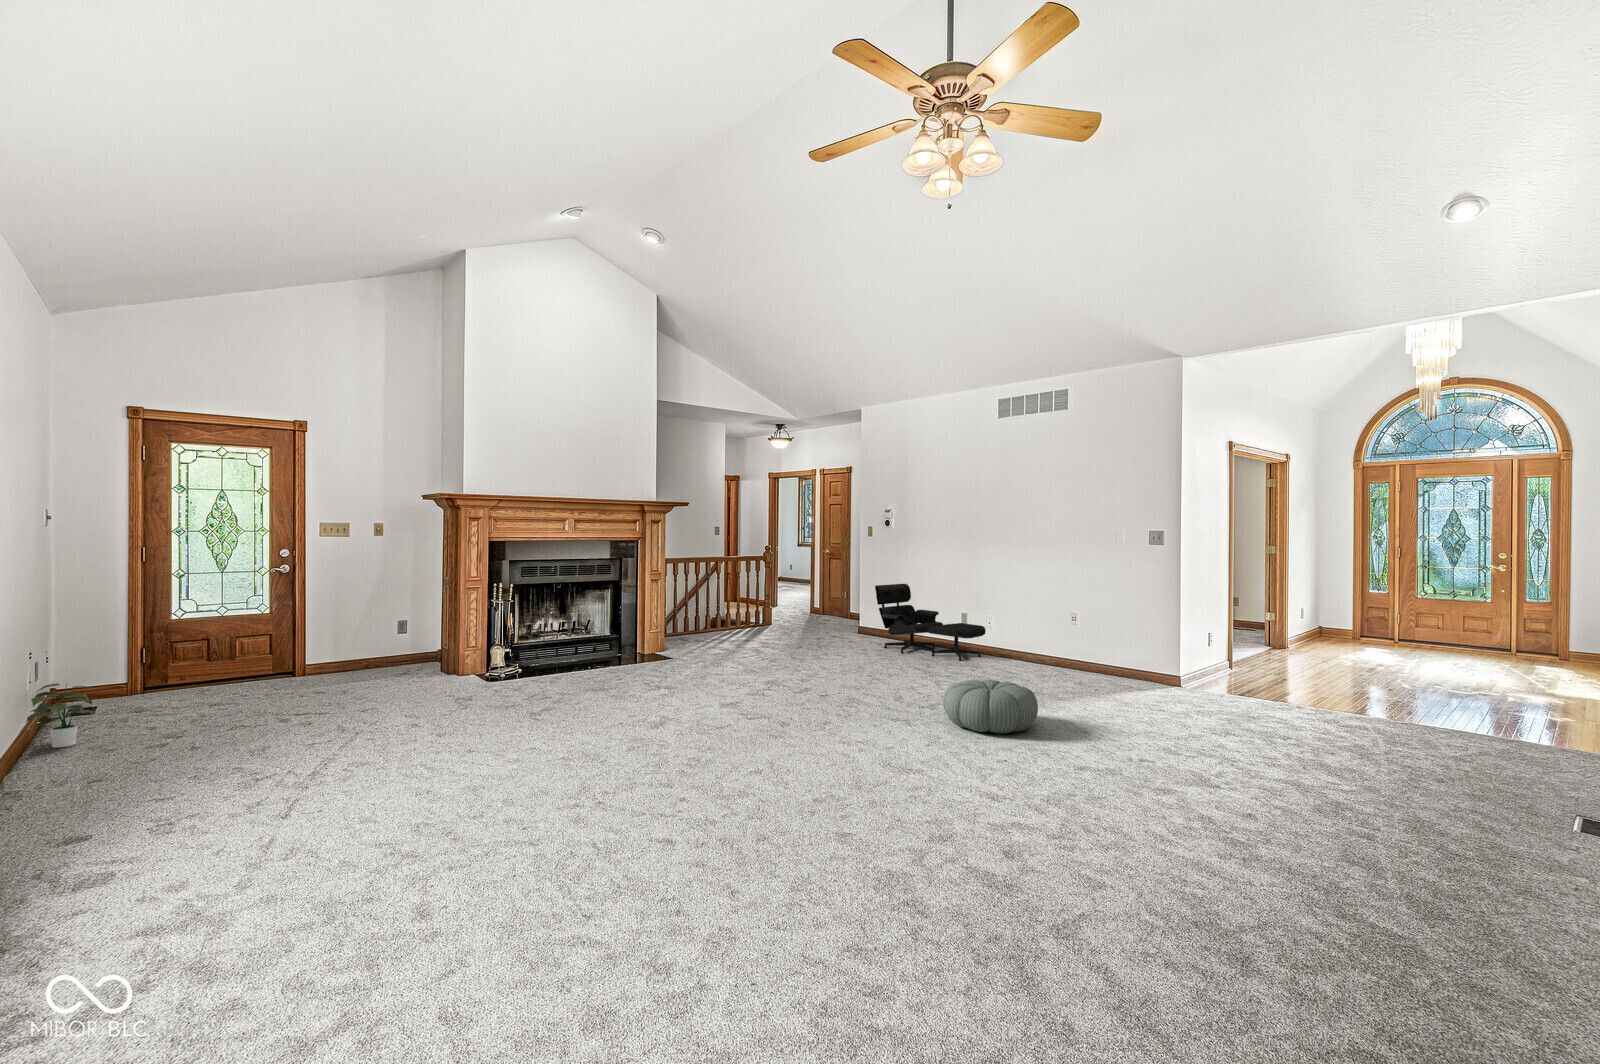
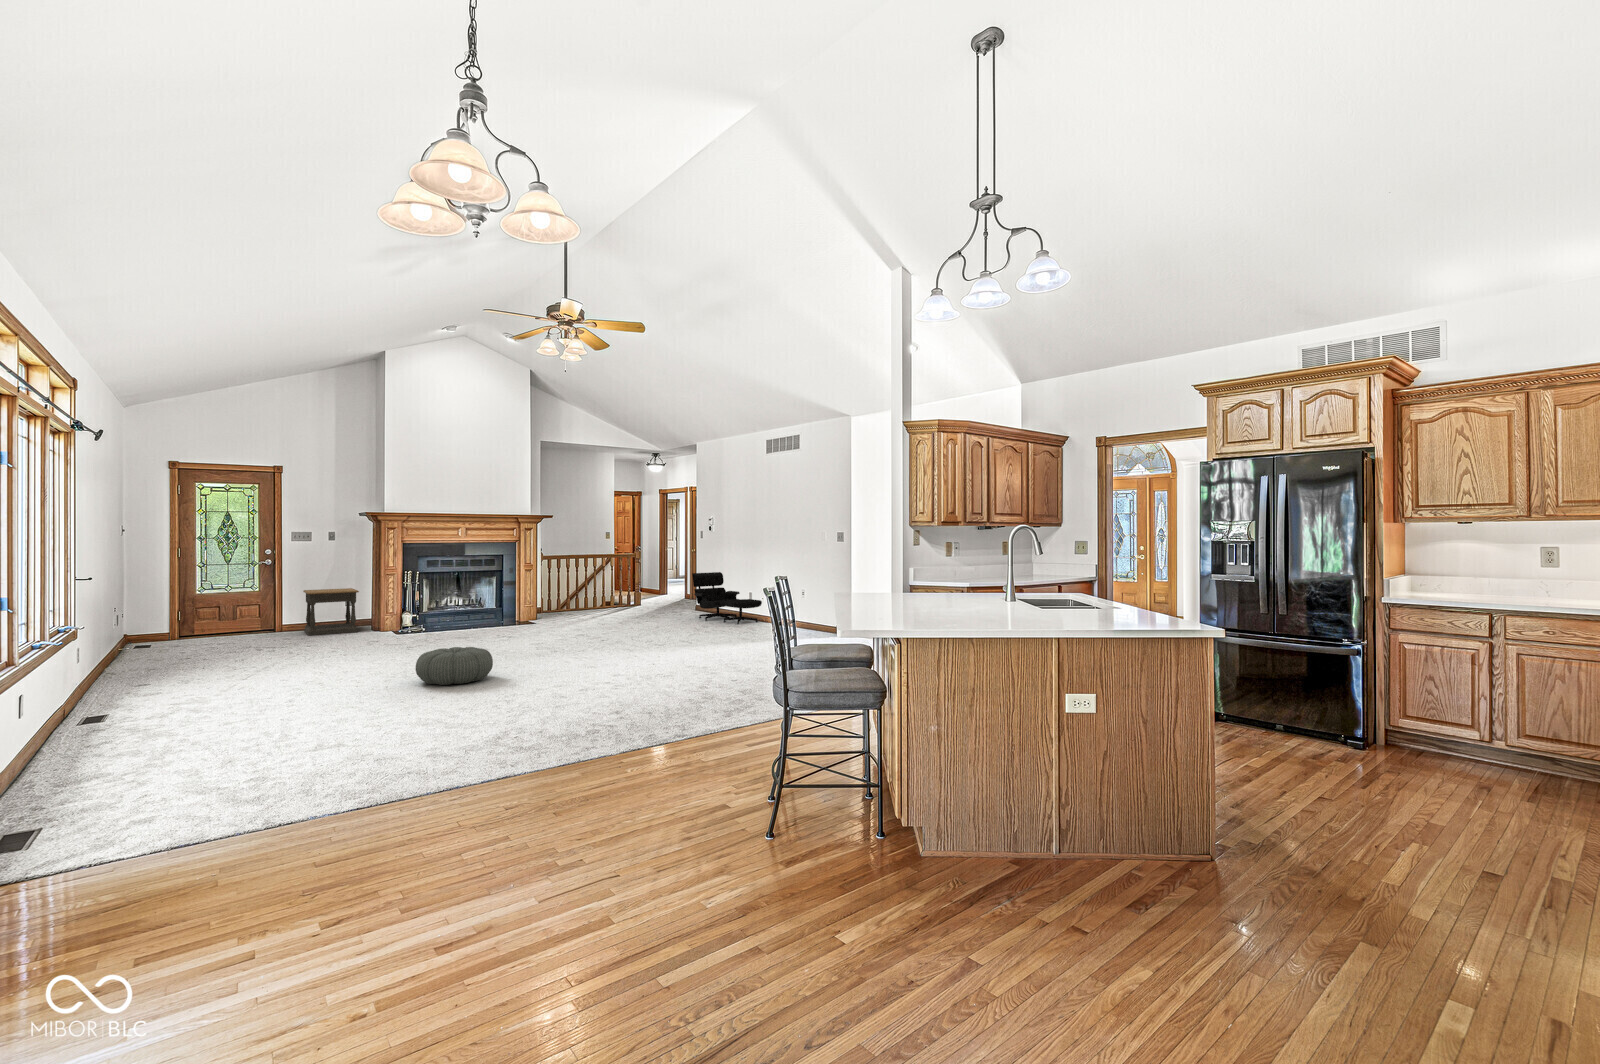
side table: none [336,607,422,683] -> present [303,588,359,636]
pouf: present [943,680,1038,733] -> present [416,647,493,685]
potted plant: present [26,683,95,748] -> none [116,624,154,660]

